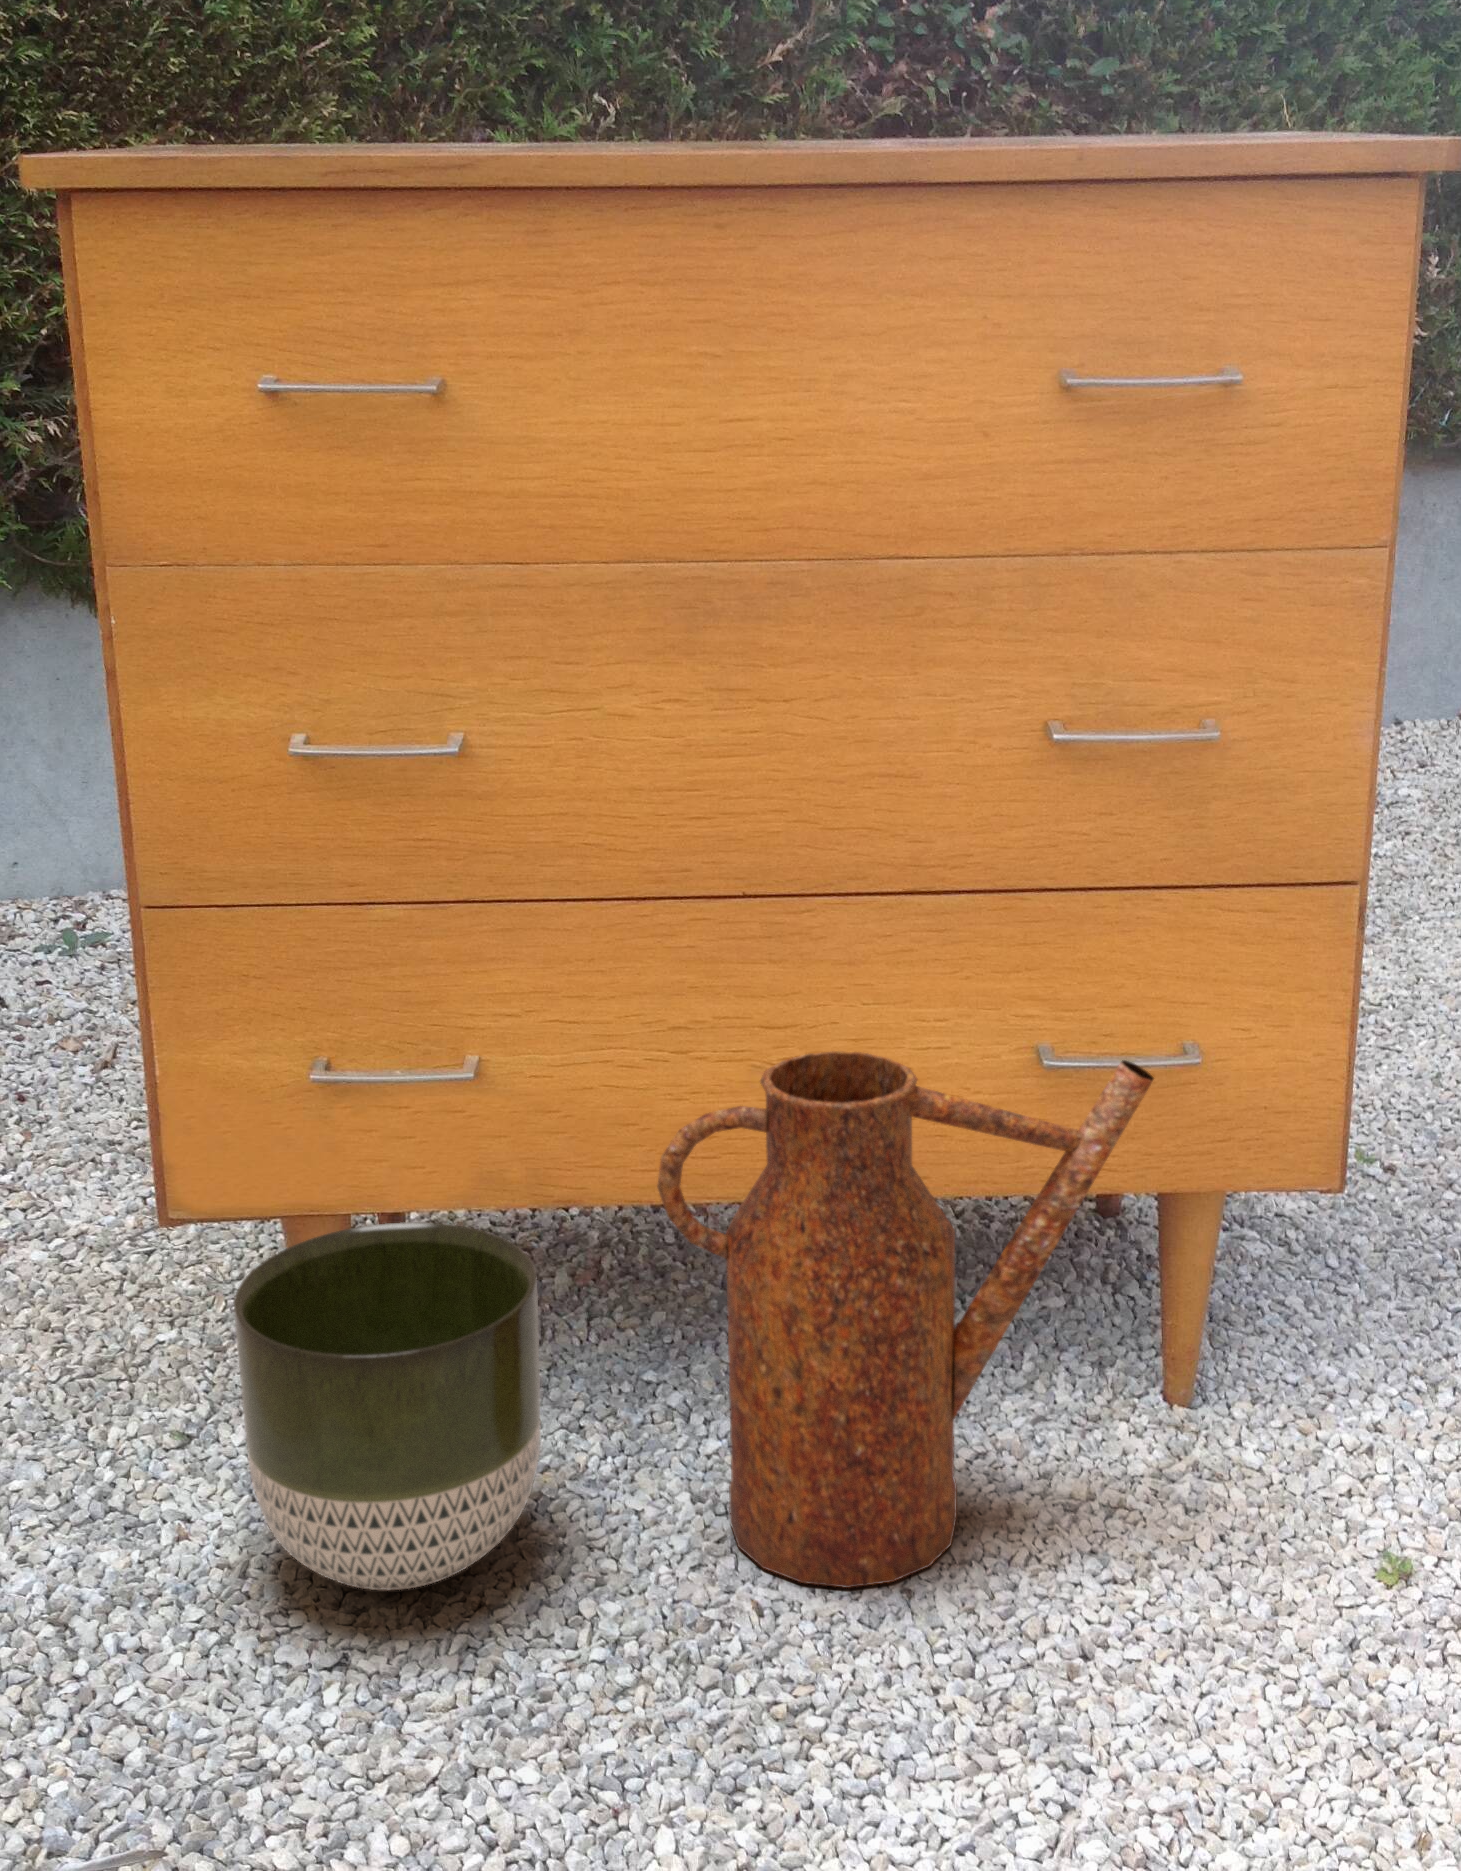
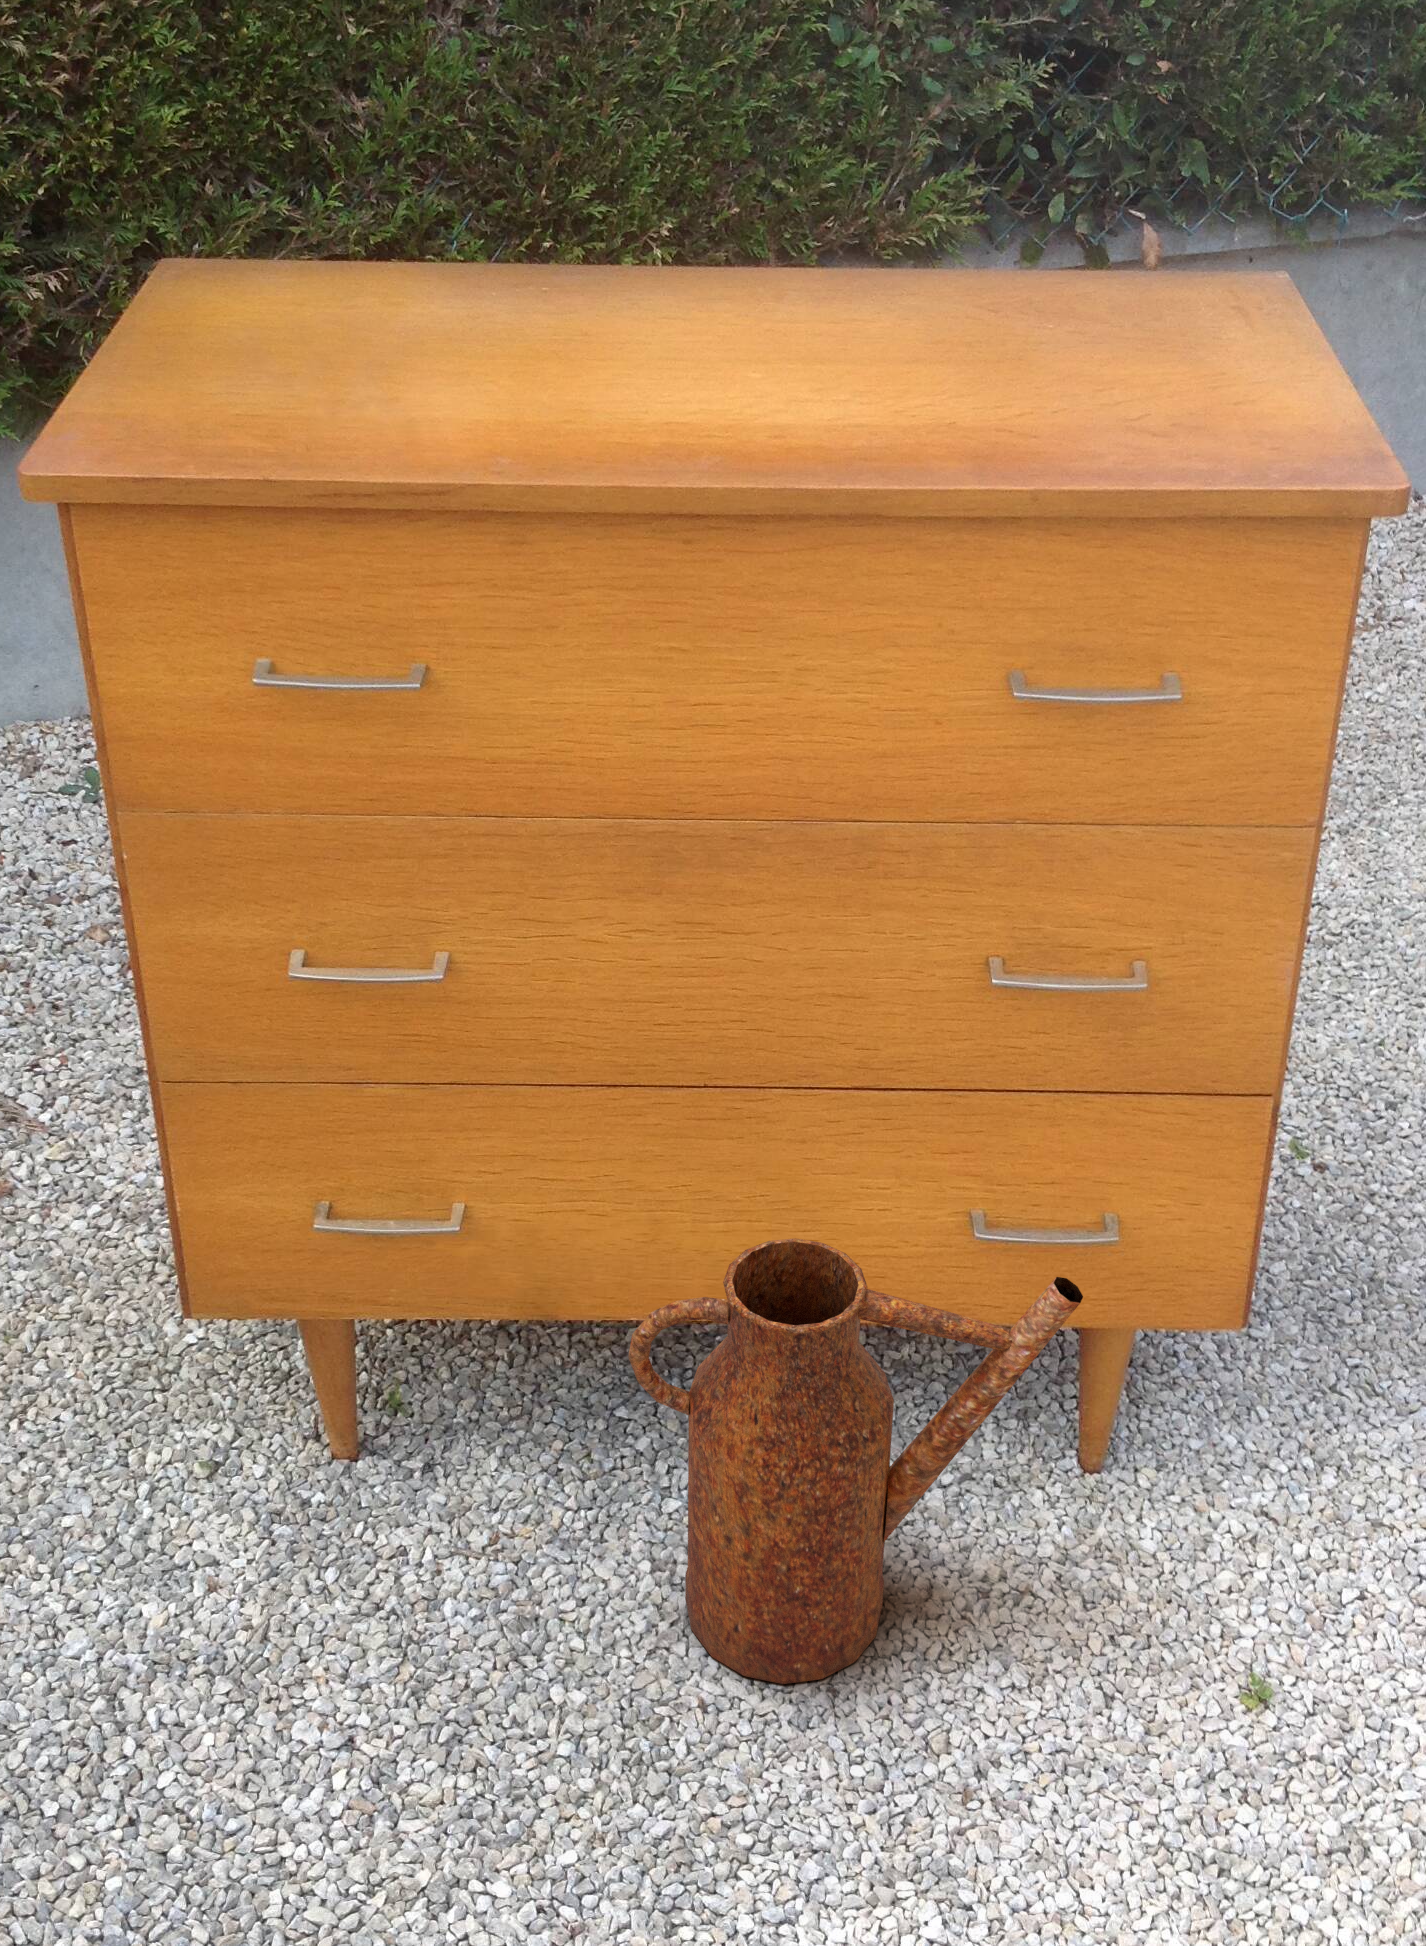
planter: present [234,1222,541,1590] -> none [251,1343,520,1679]

